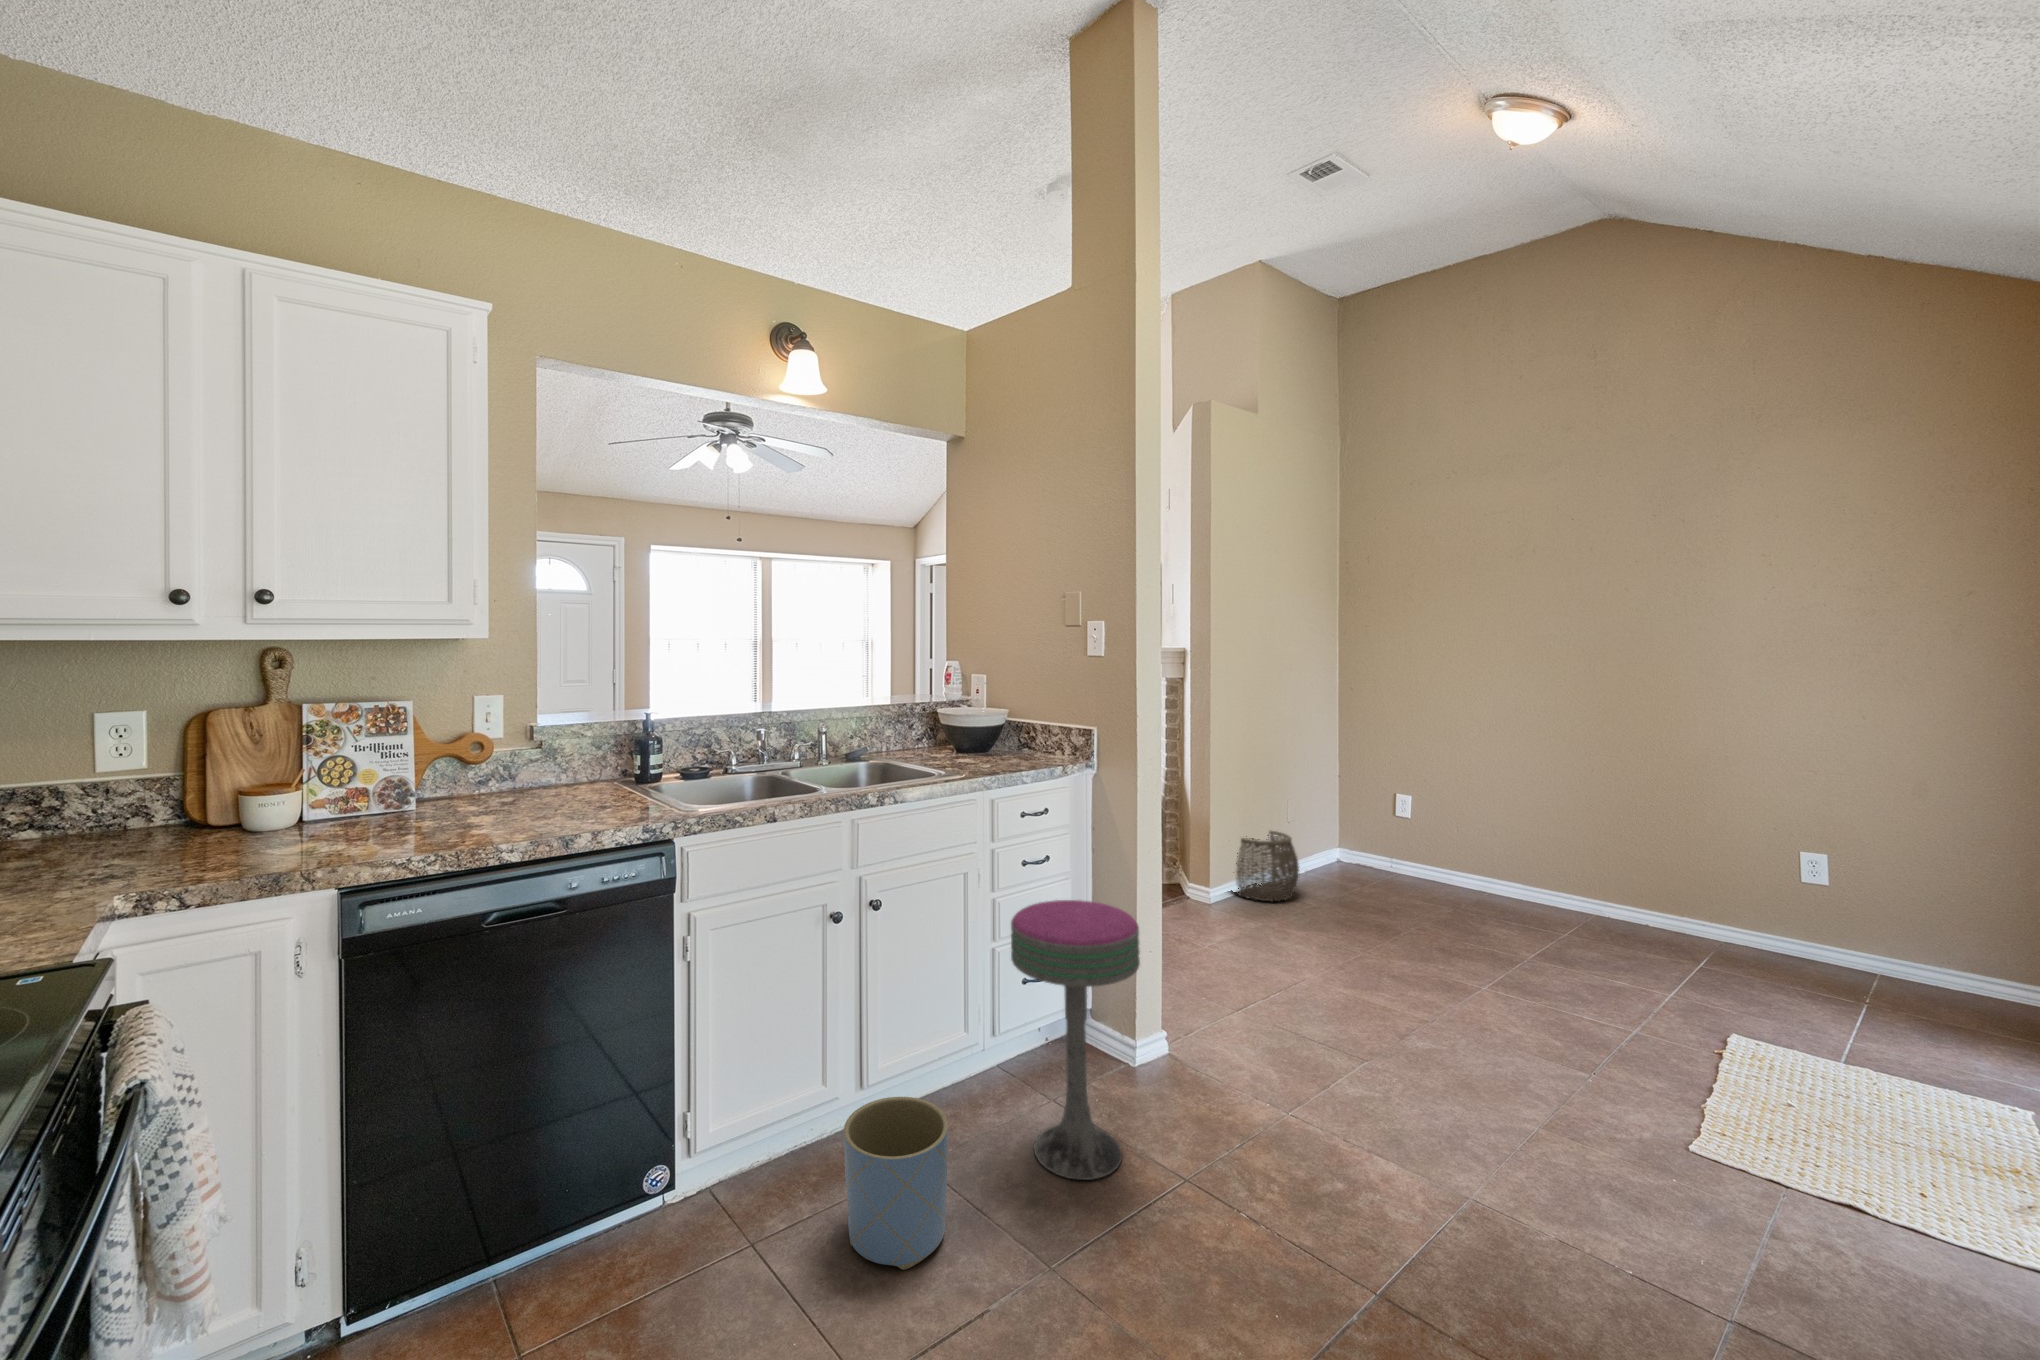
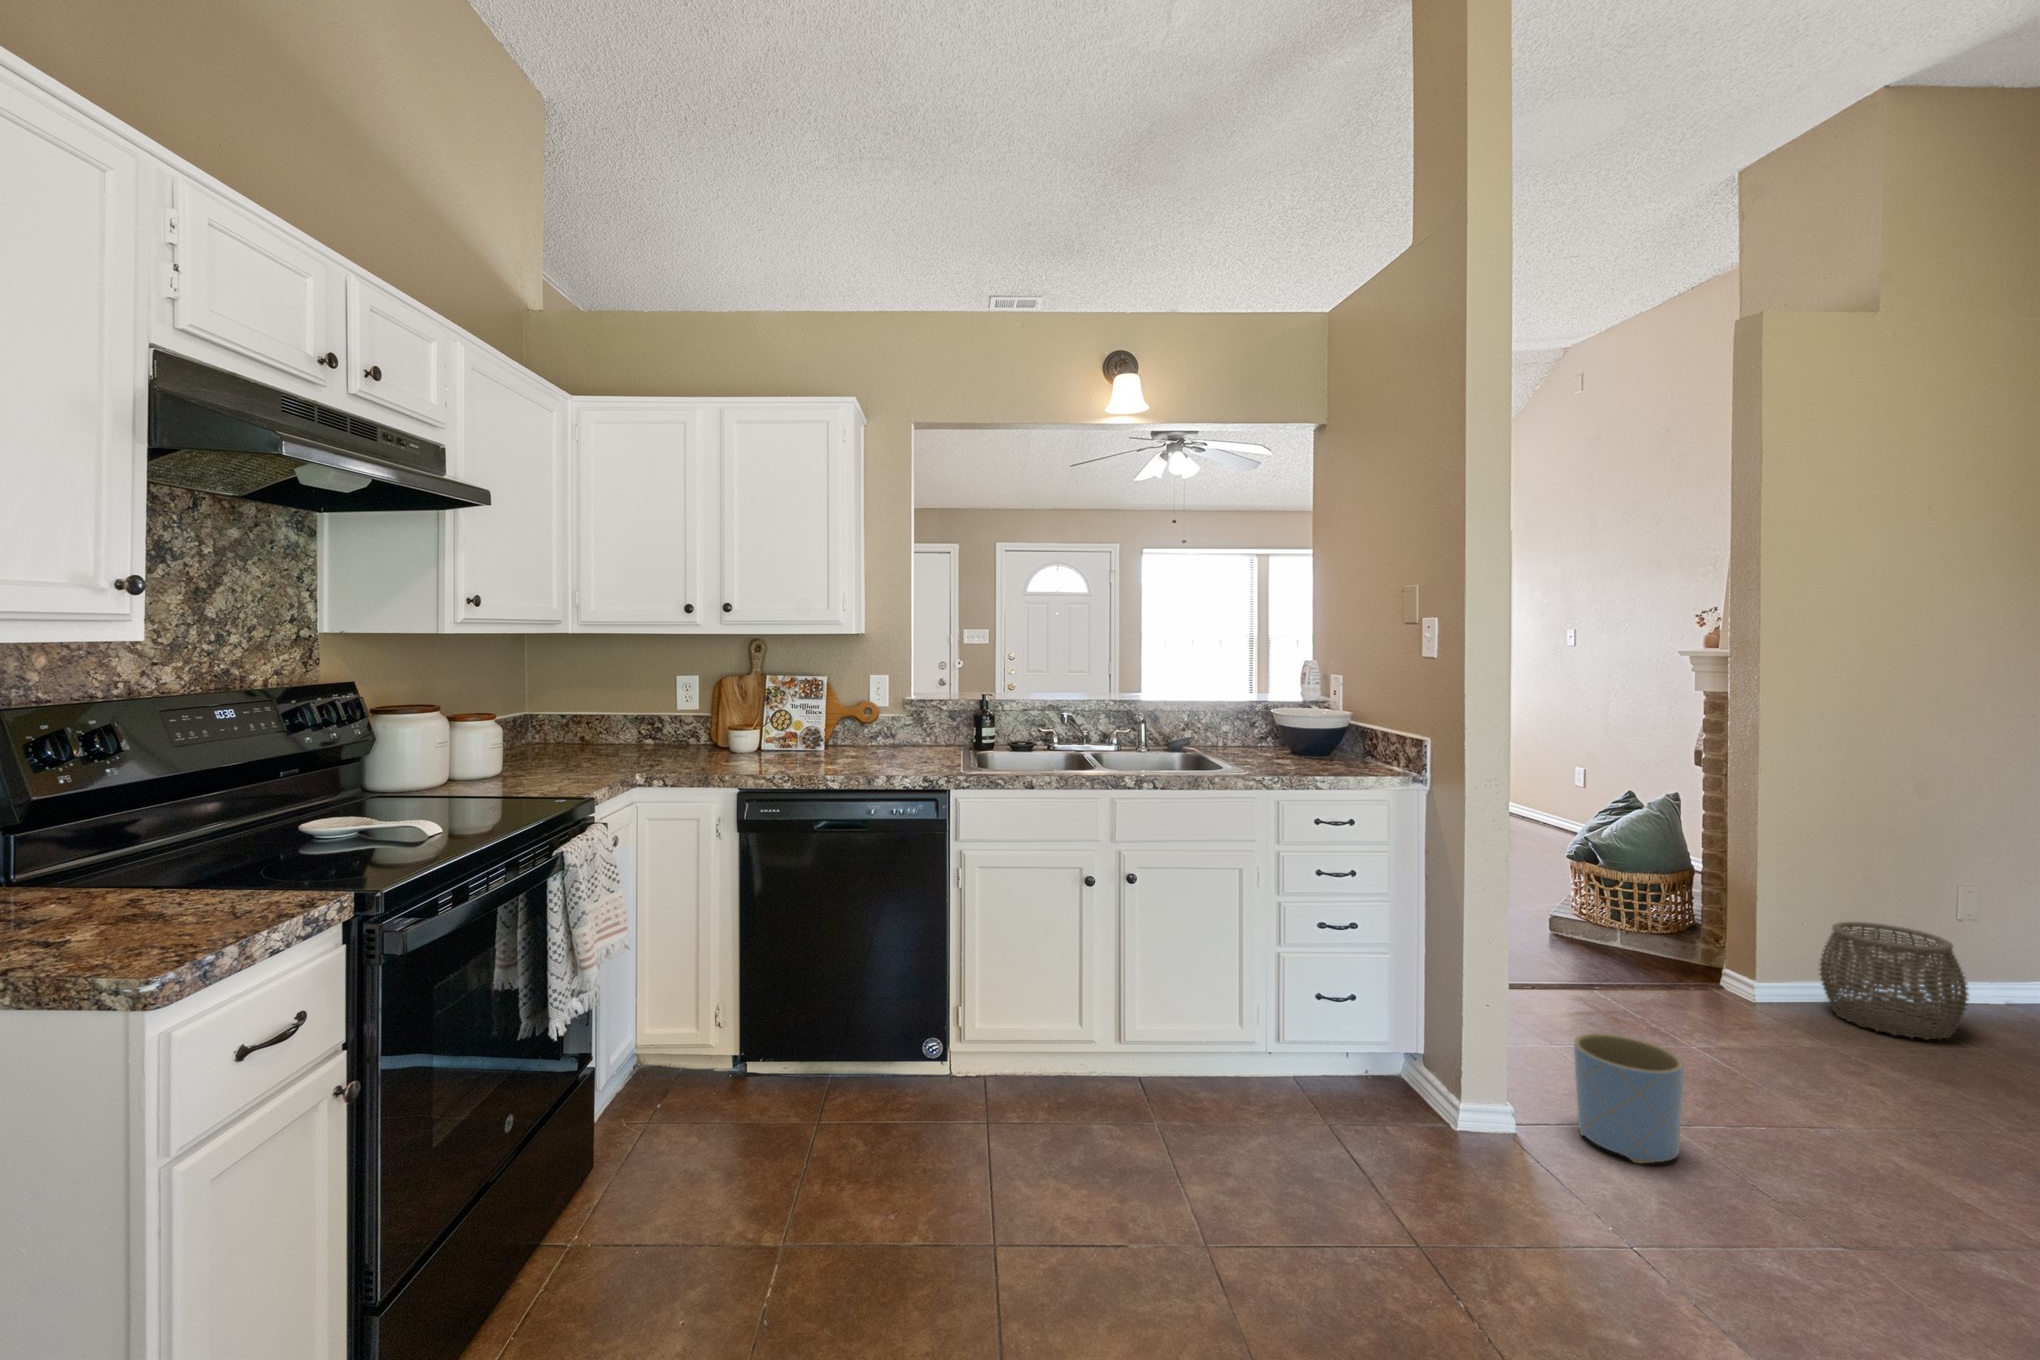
bar stool: present [1011,900,1140,1180] -> none [1235,907,1374,1186]
planter: present [844,1097,948,1270] -> present [1574,1033,1684,1163]

